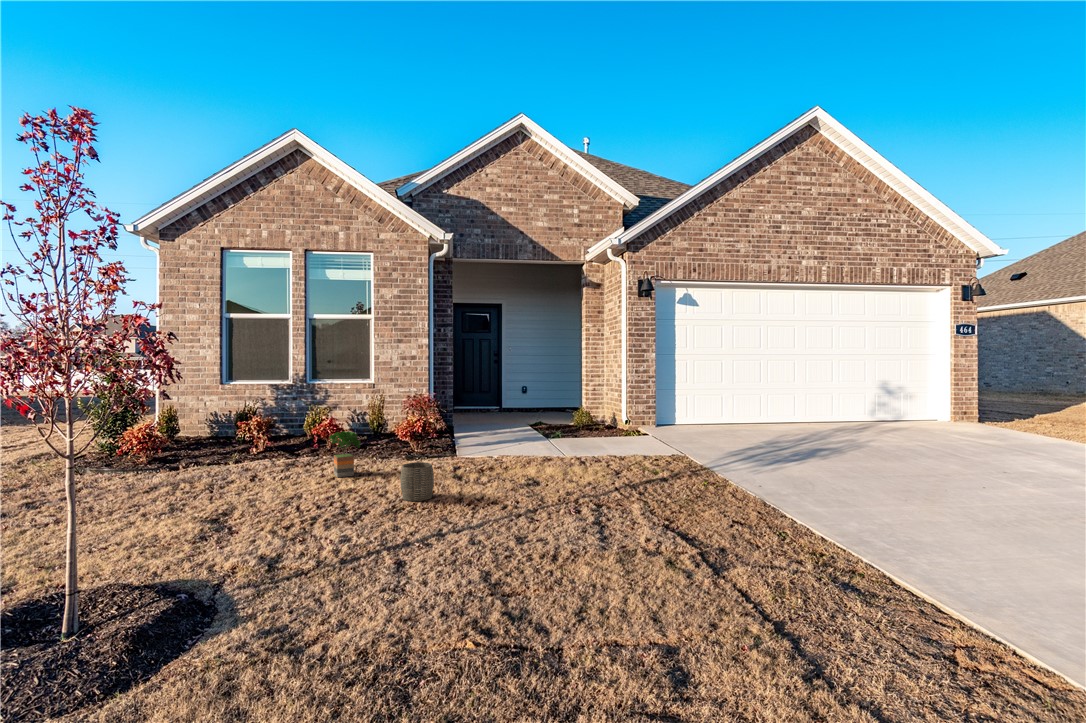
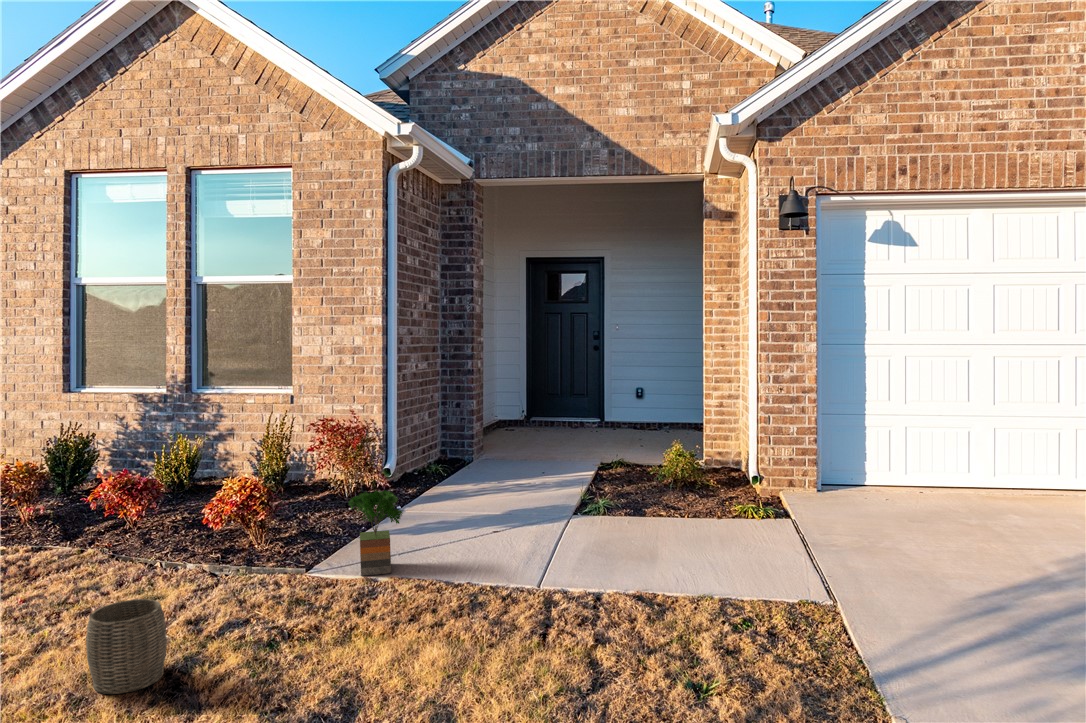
potted tree: present [329,431,360,477] -> present [349,490,403,576]

